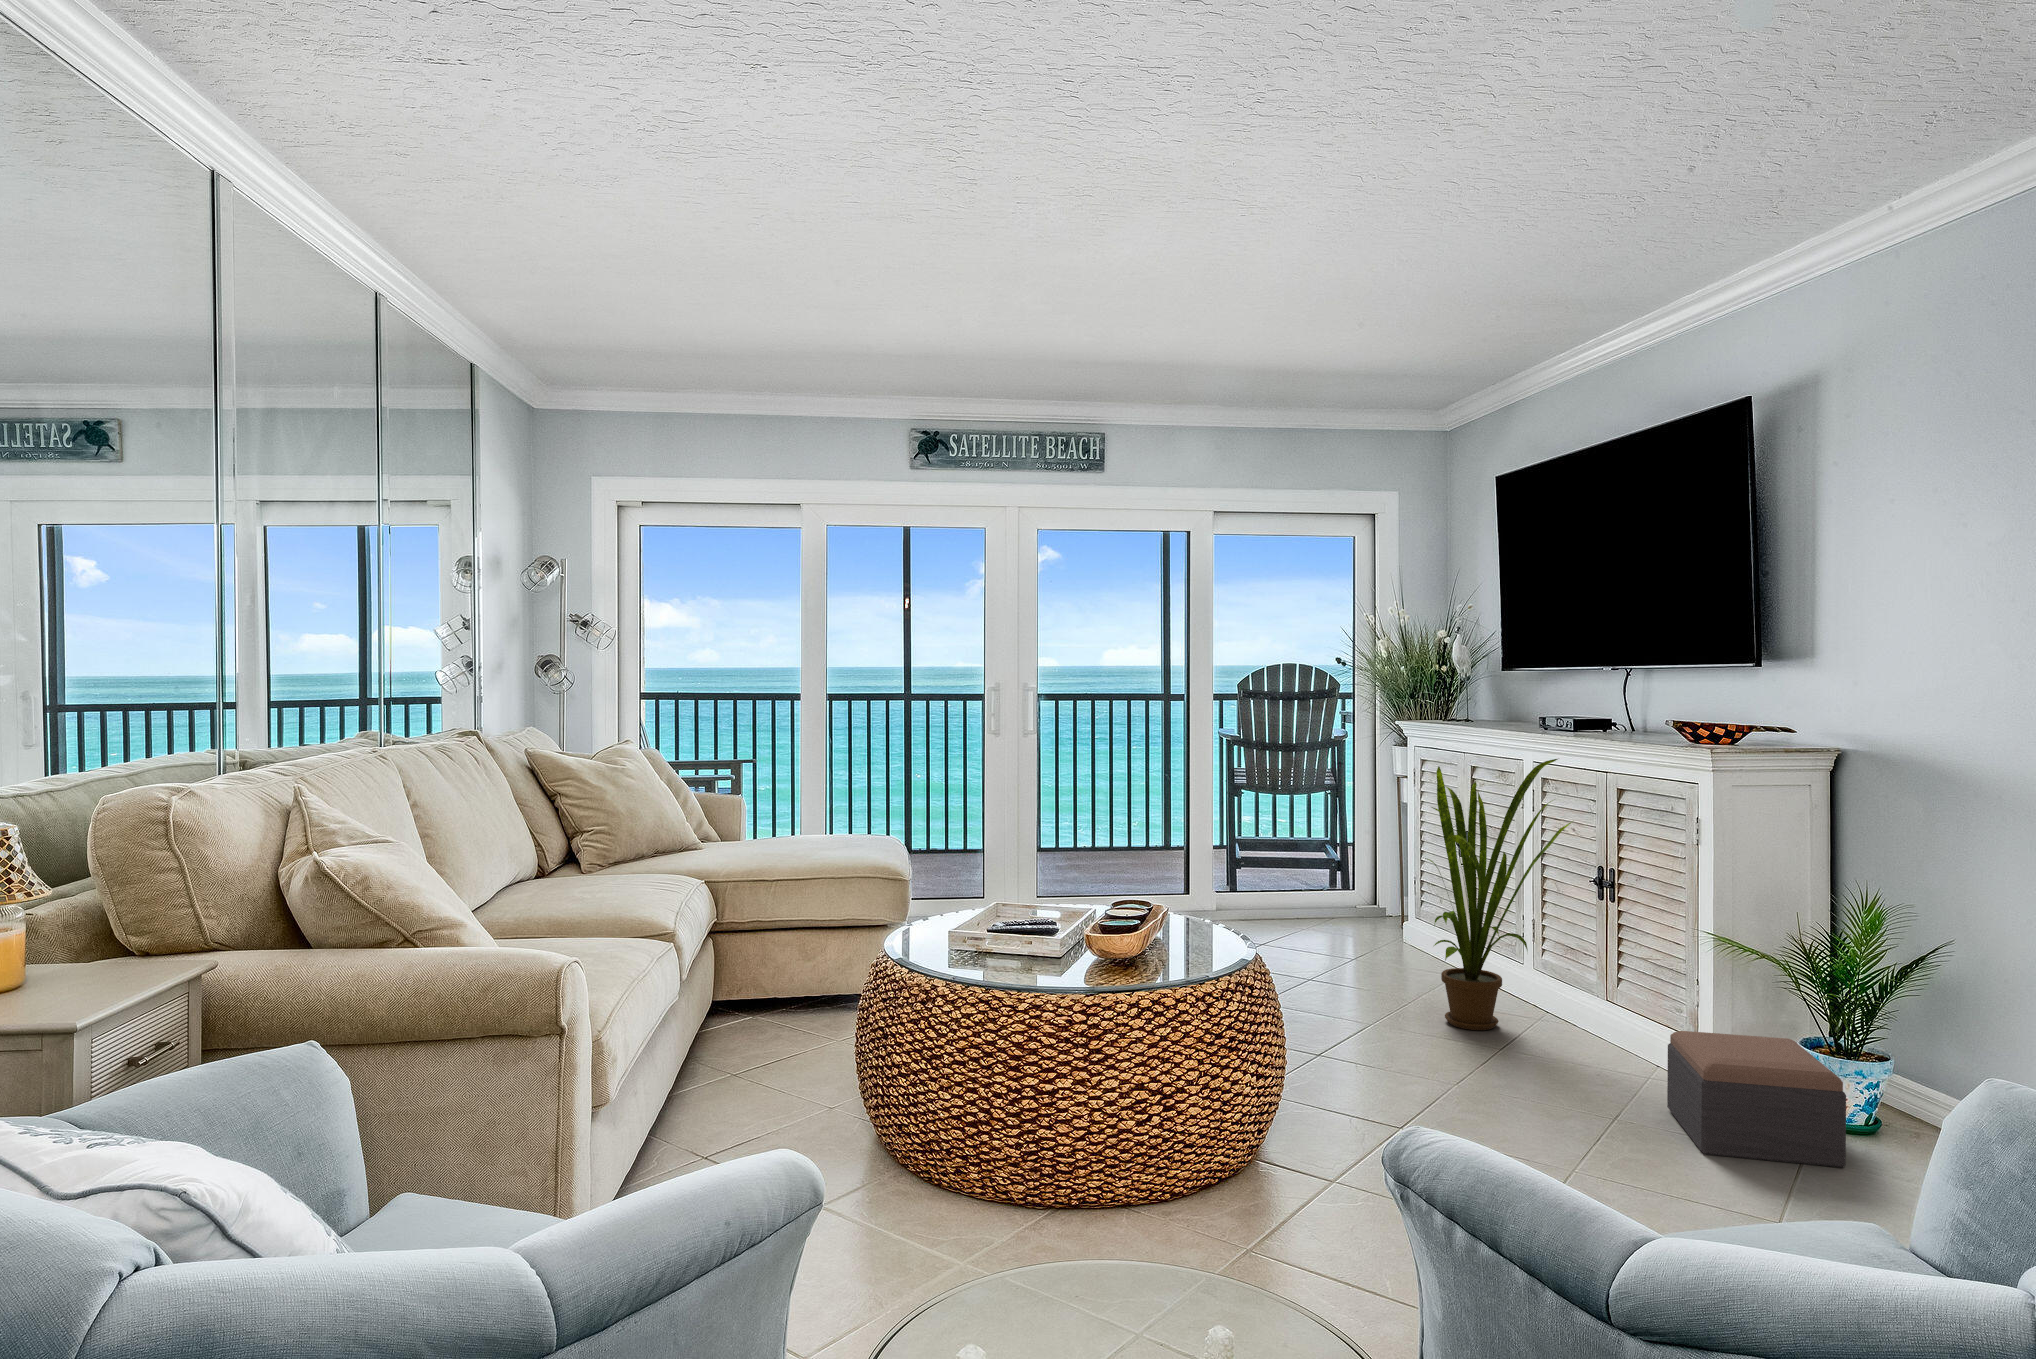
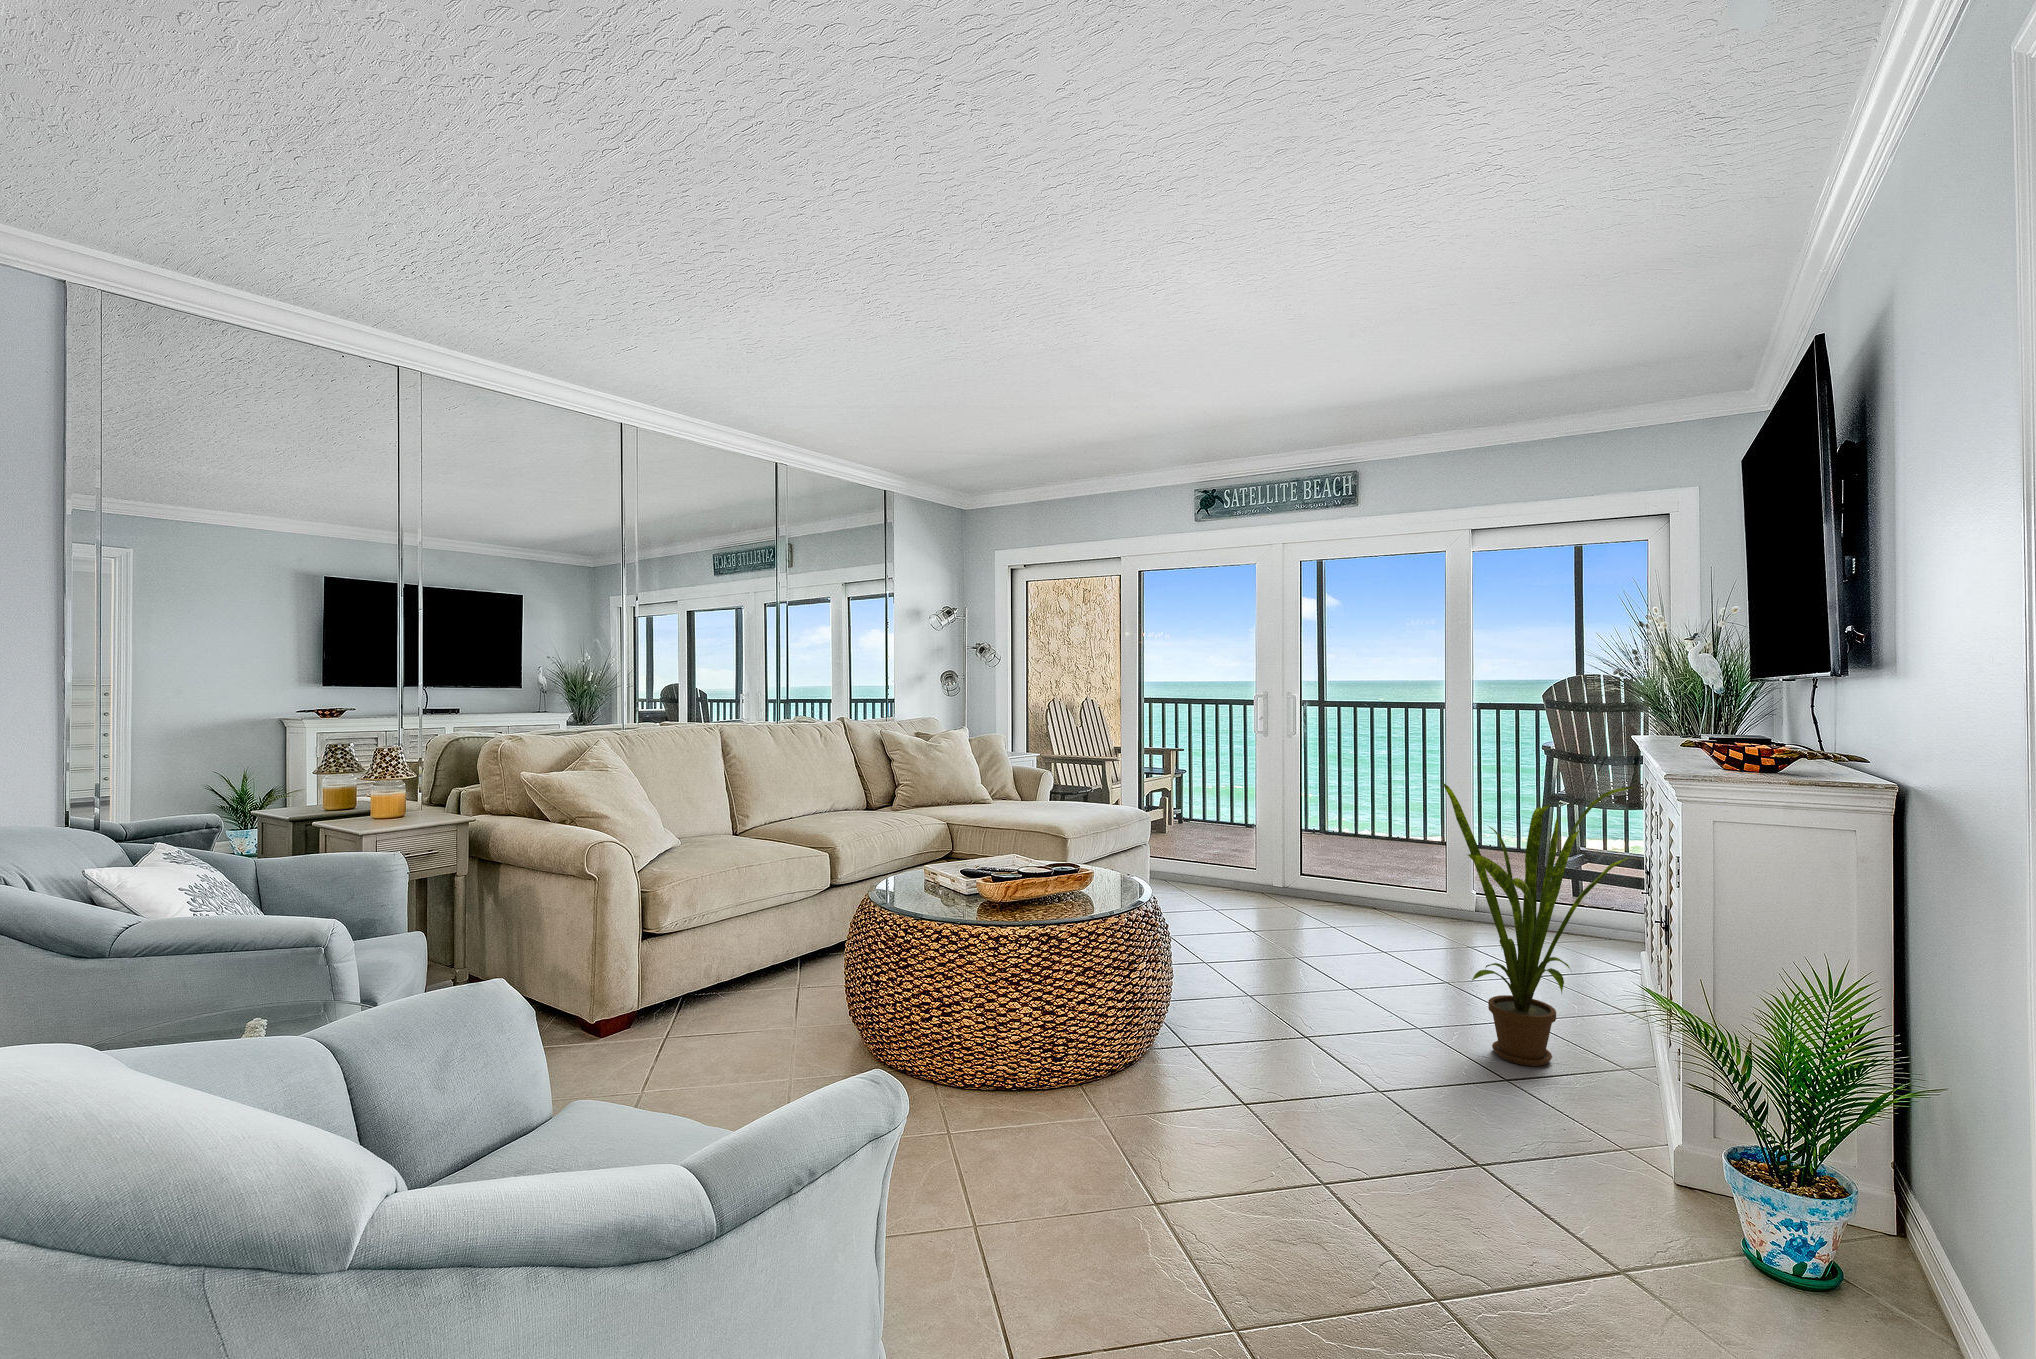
footstool: present [1667,1031,1846,1168] -> none [1491,1099,1709,1306]

